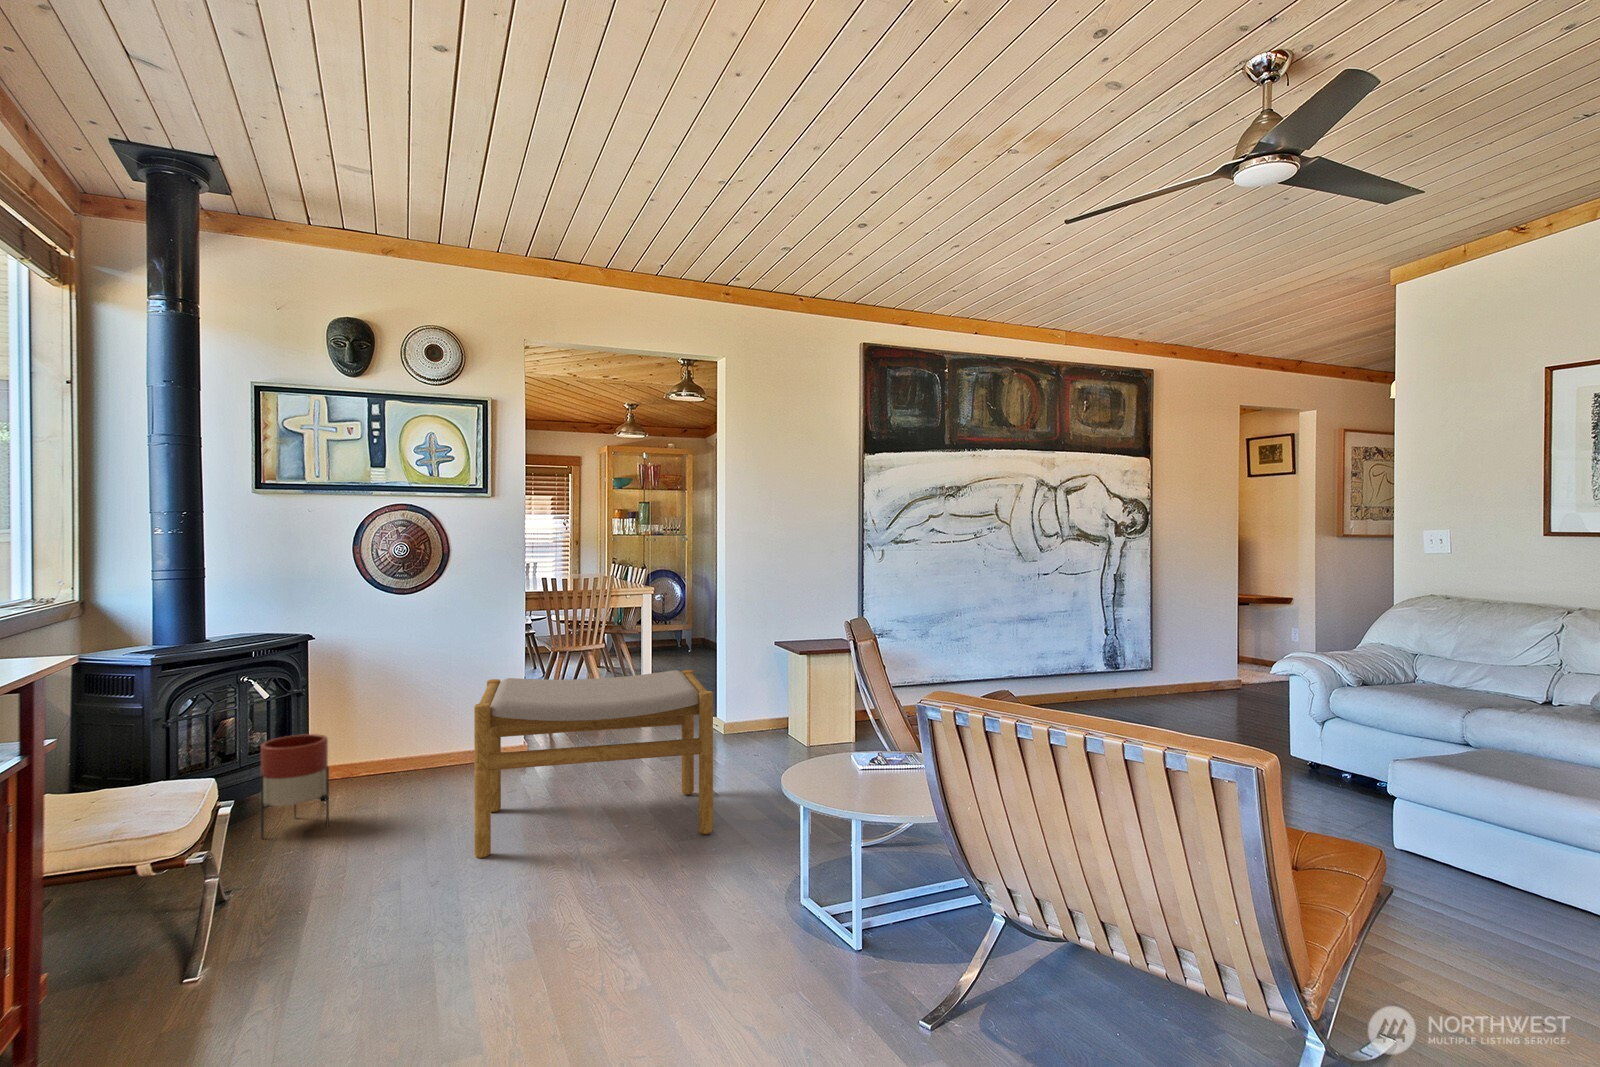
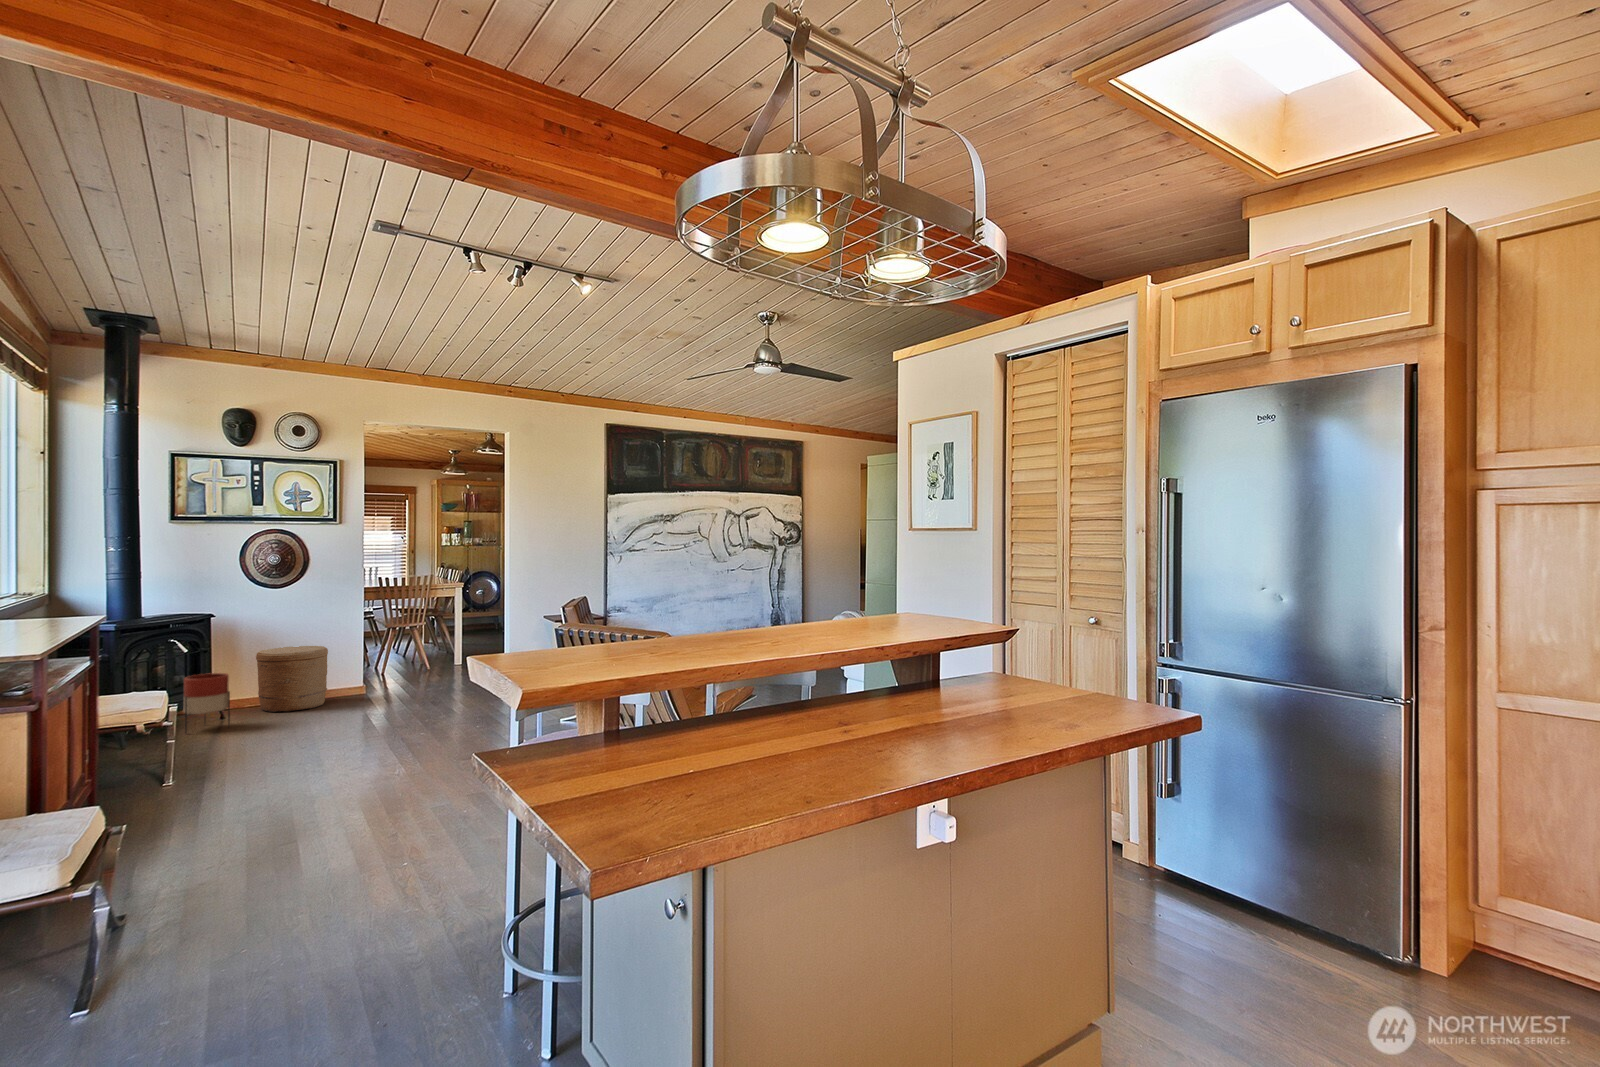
footstool: present [474,670,713,858] -> none [329,630,478,734]
woven basket: none [374,684,475,793] -> present [256,646,328,712]

